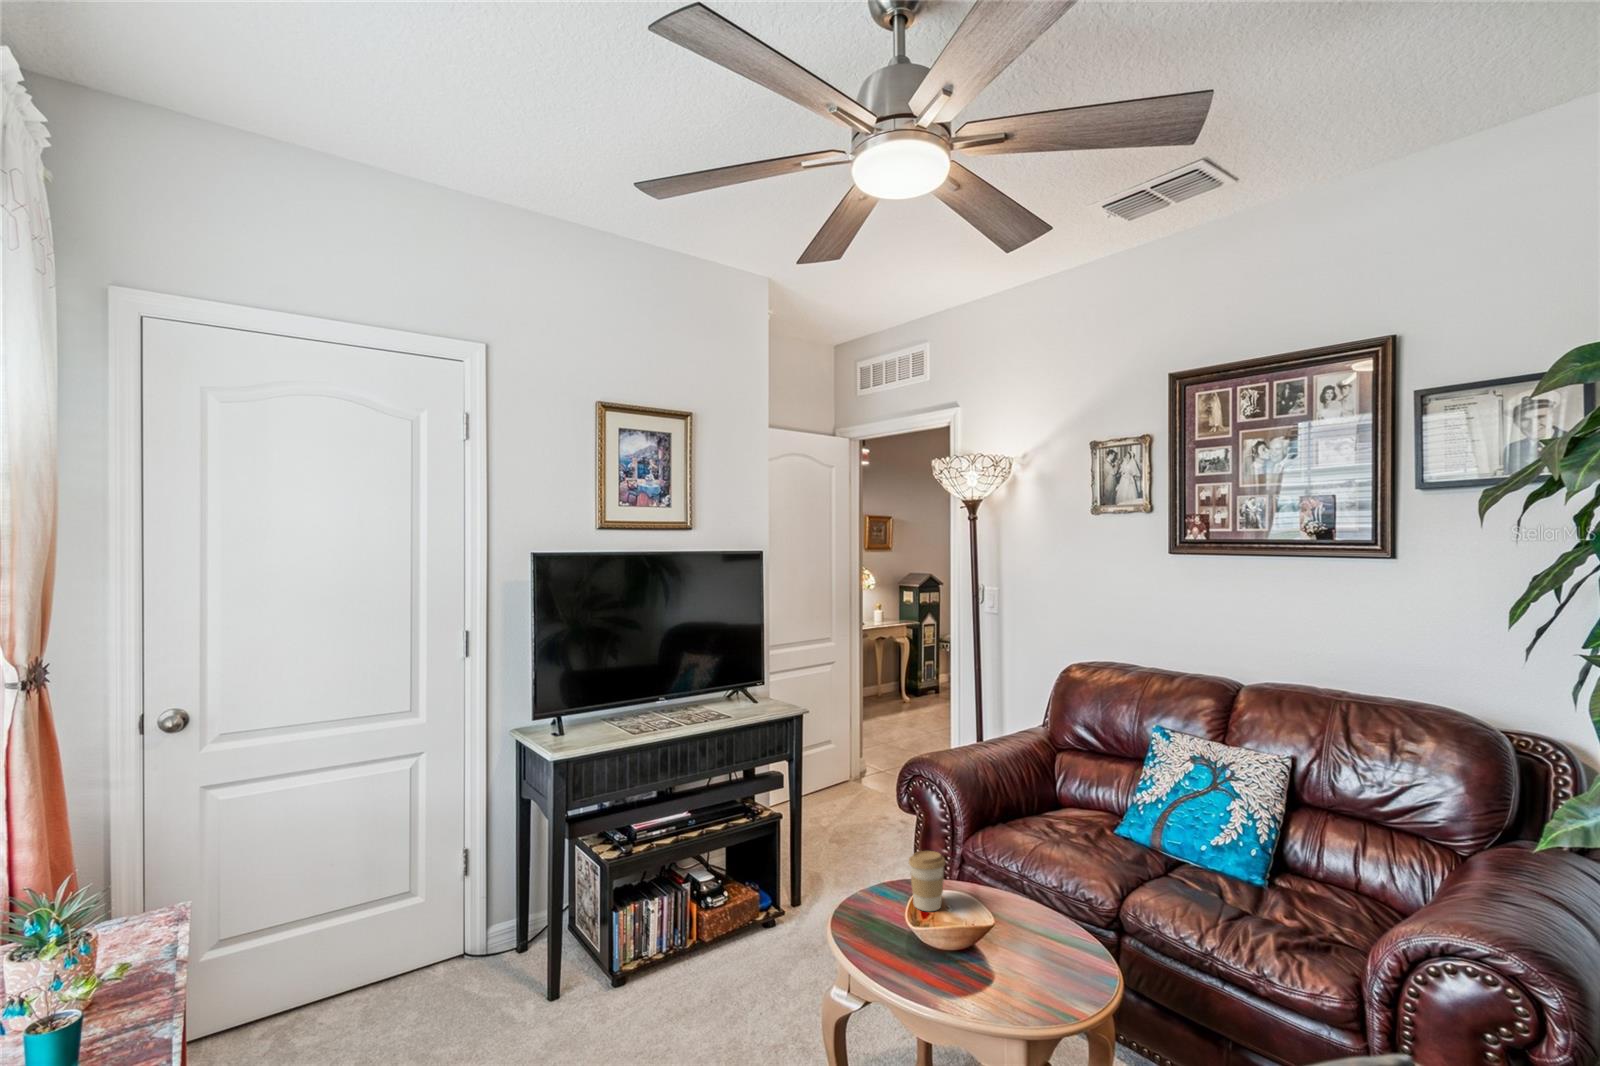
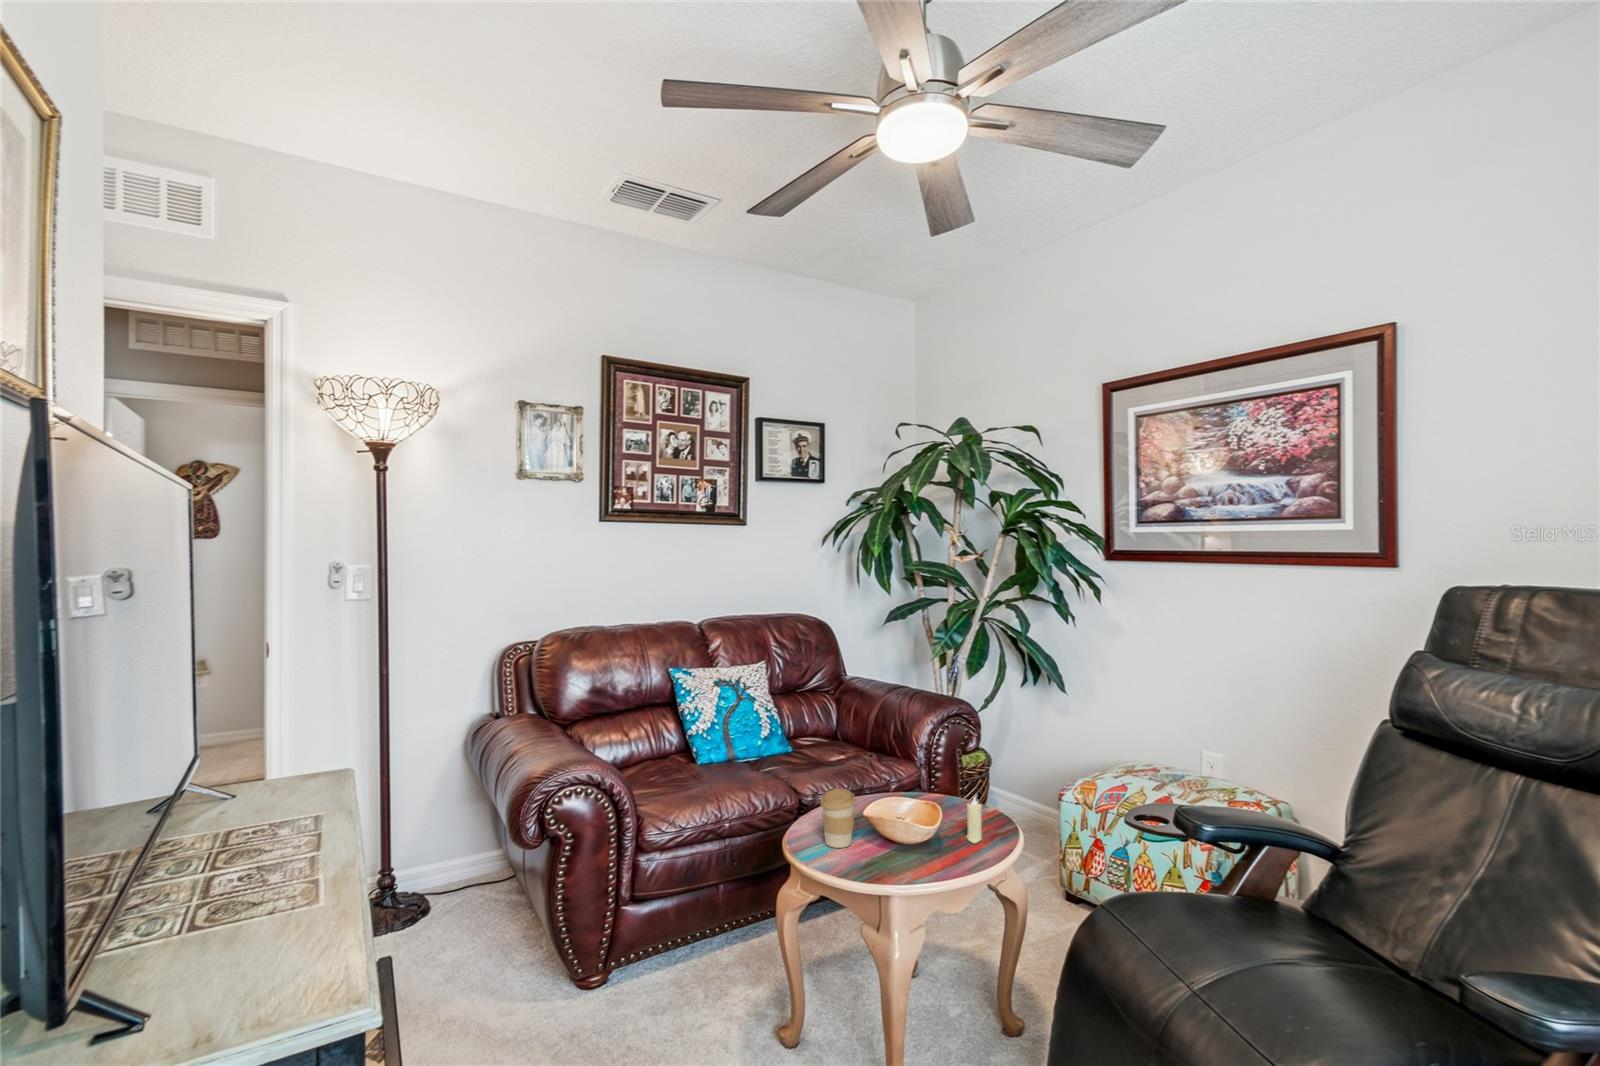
candle: none [963,931,988,993] -> present [966,796,982,843]

